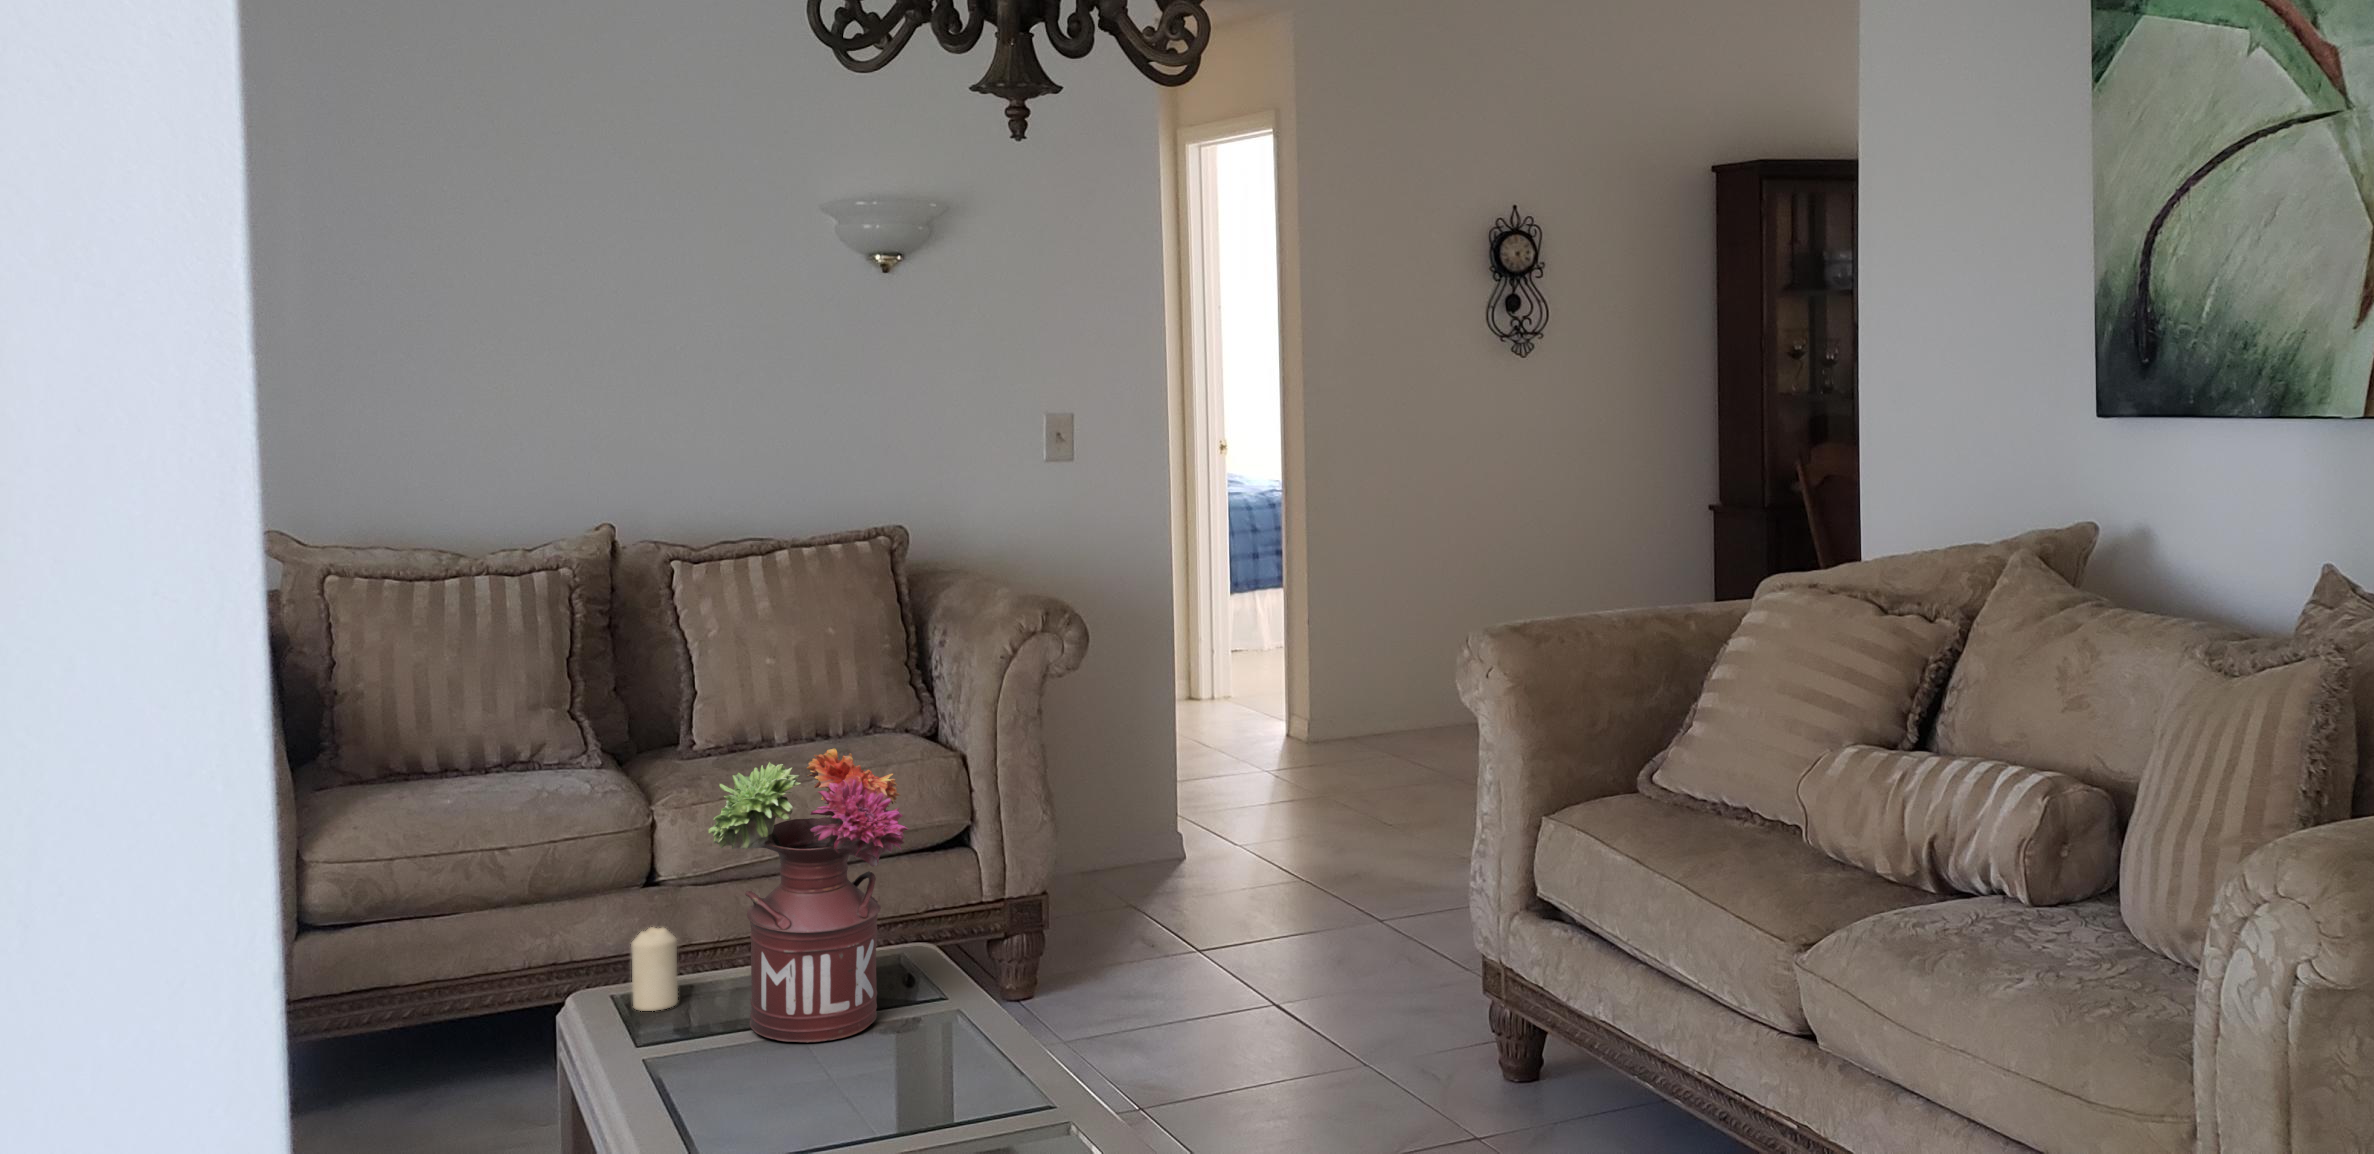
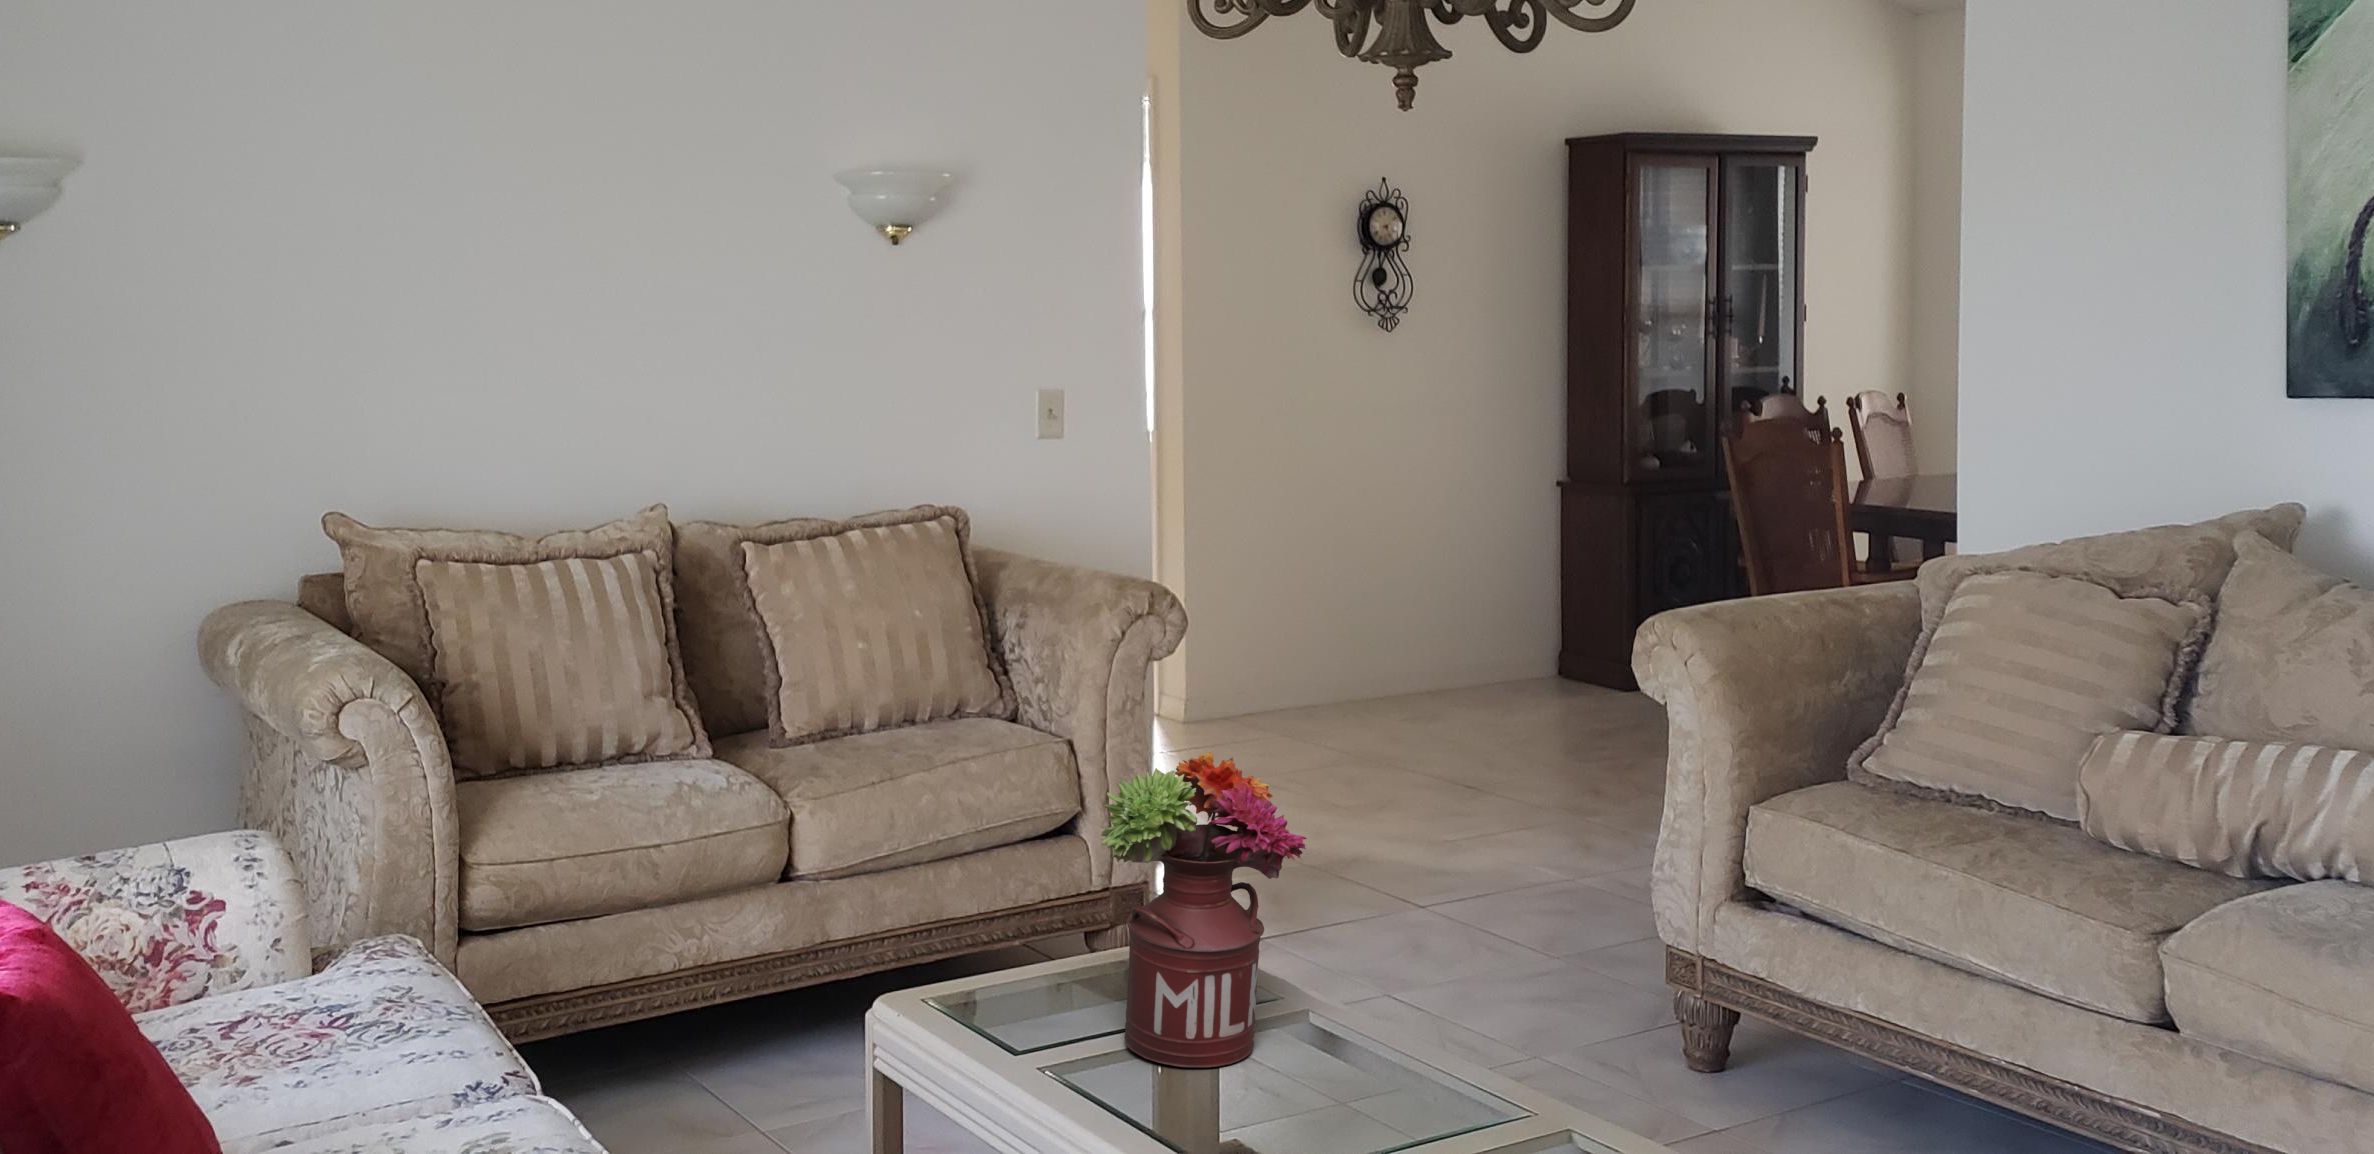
candle: present [631,927,678,1011] -> none [975,943,1021,1034]

